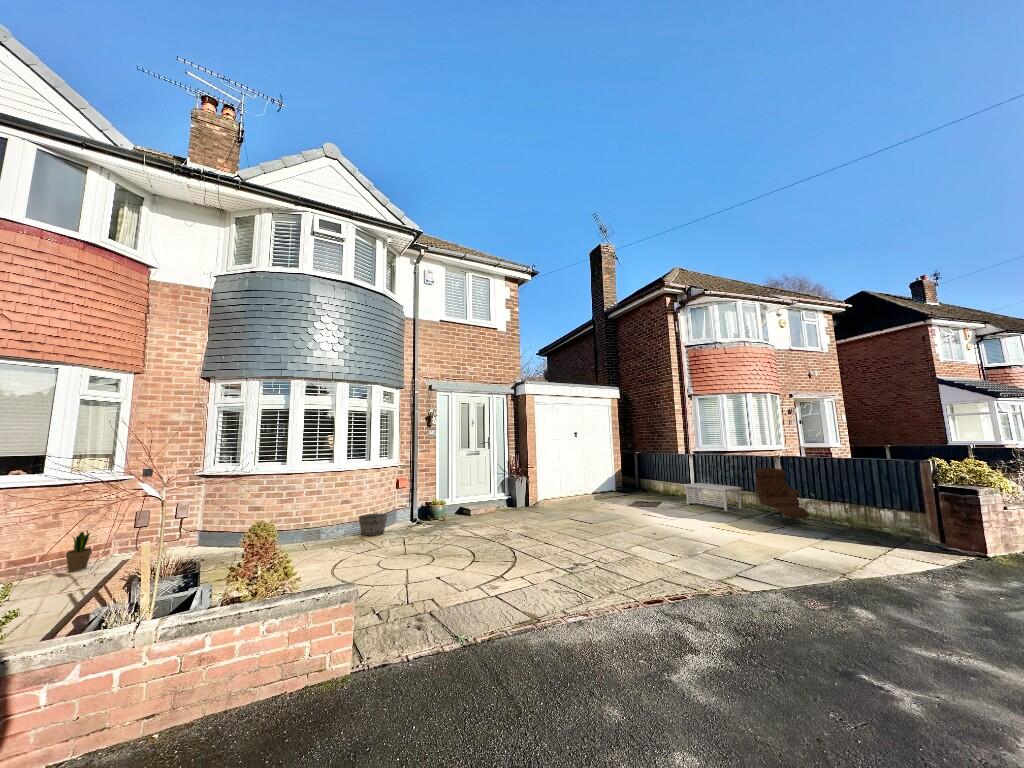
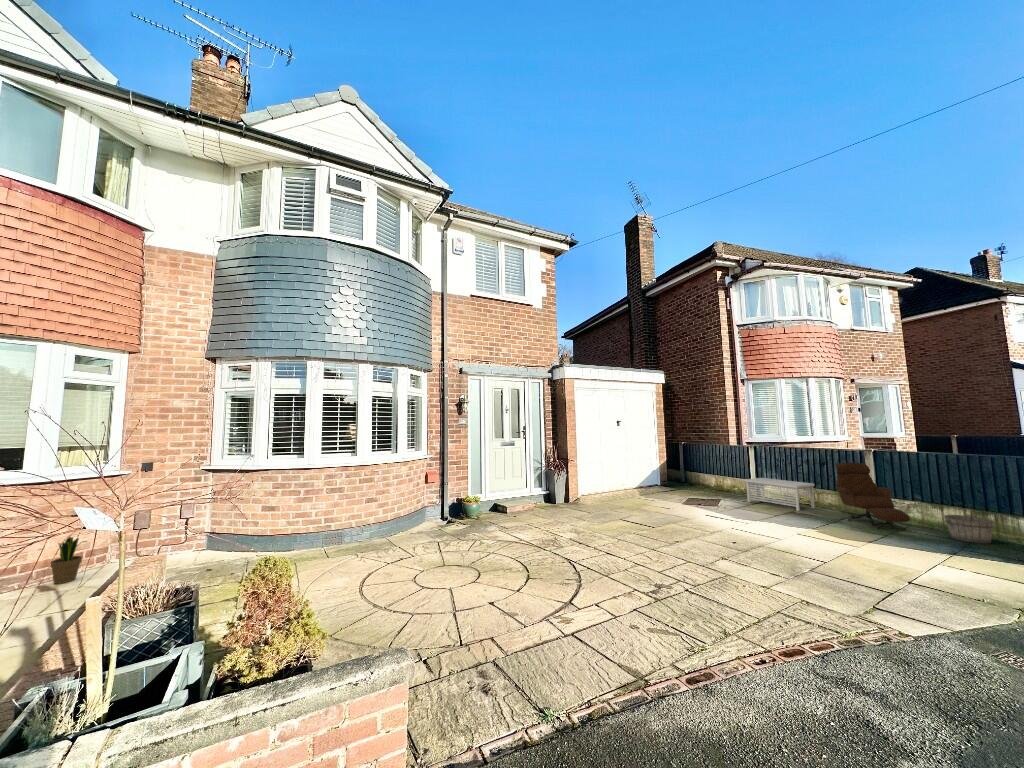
wooden bucket: present [359,511,387,536] -> present [944,512,994,543]

